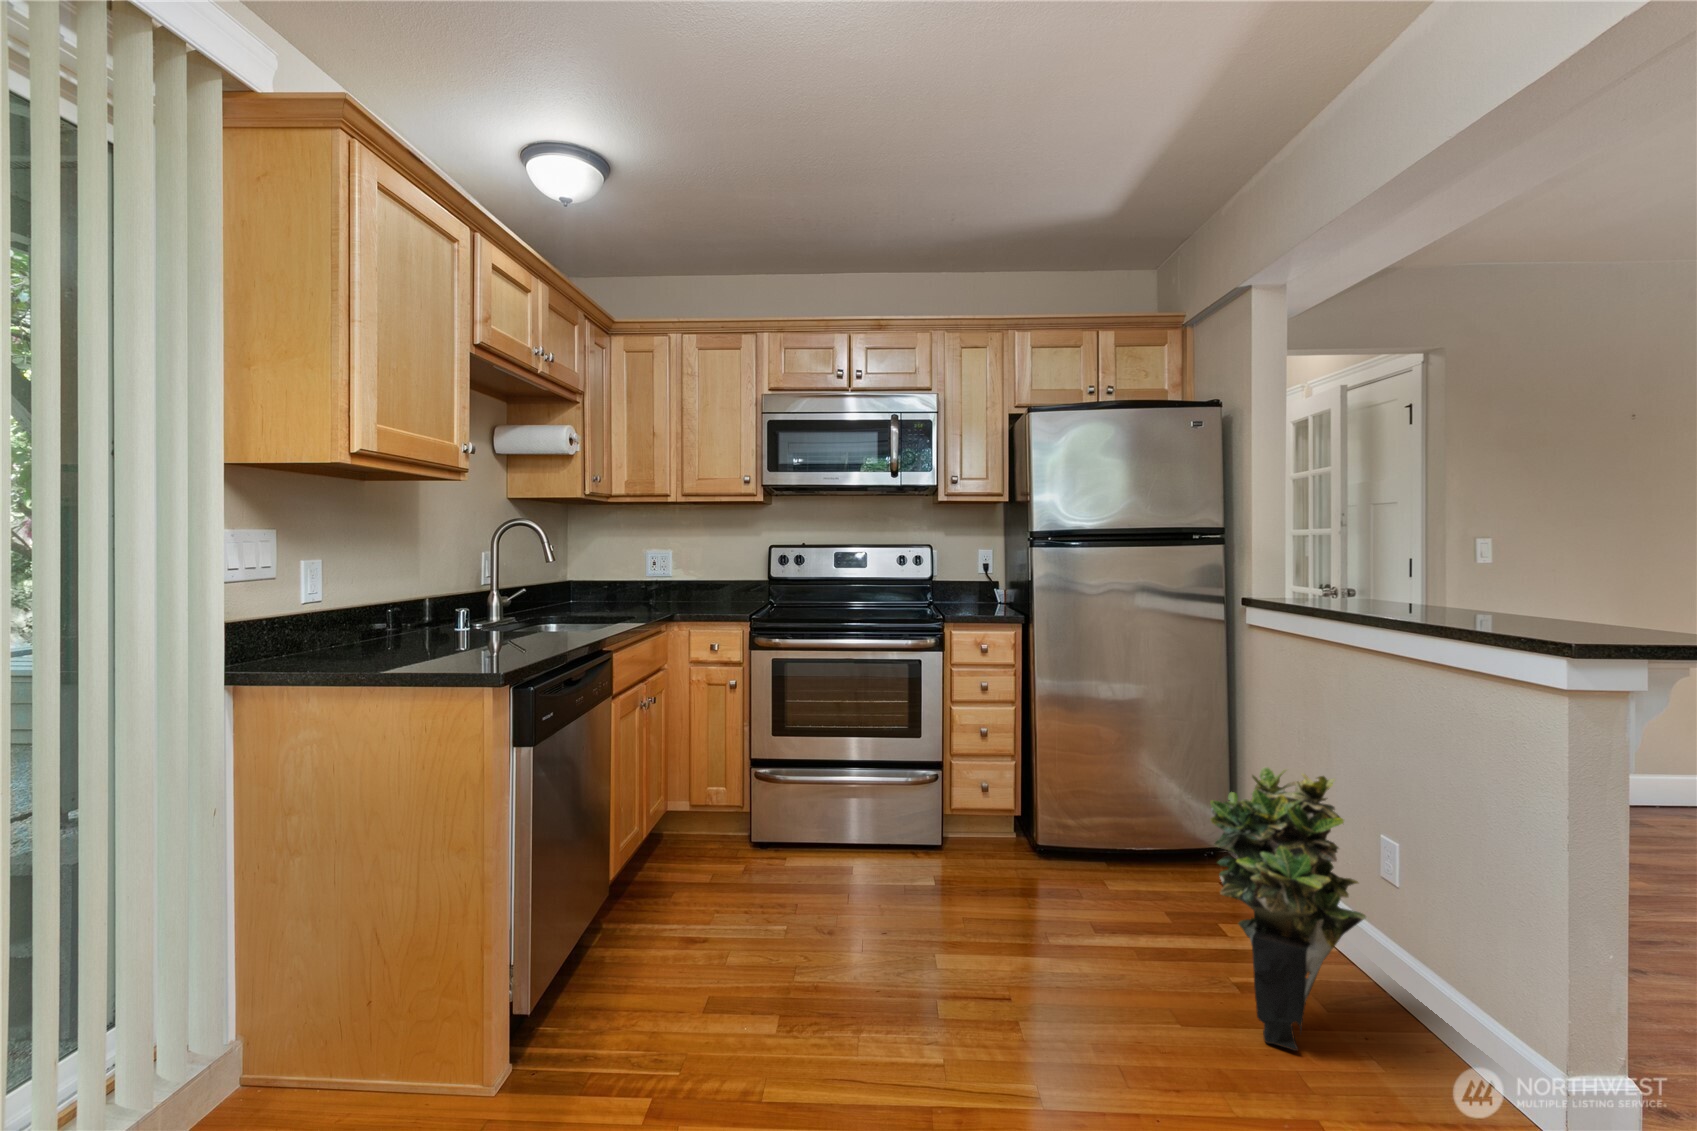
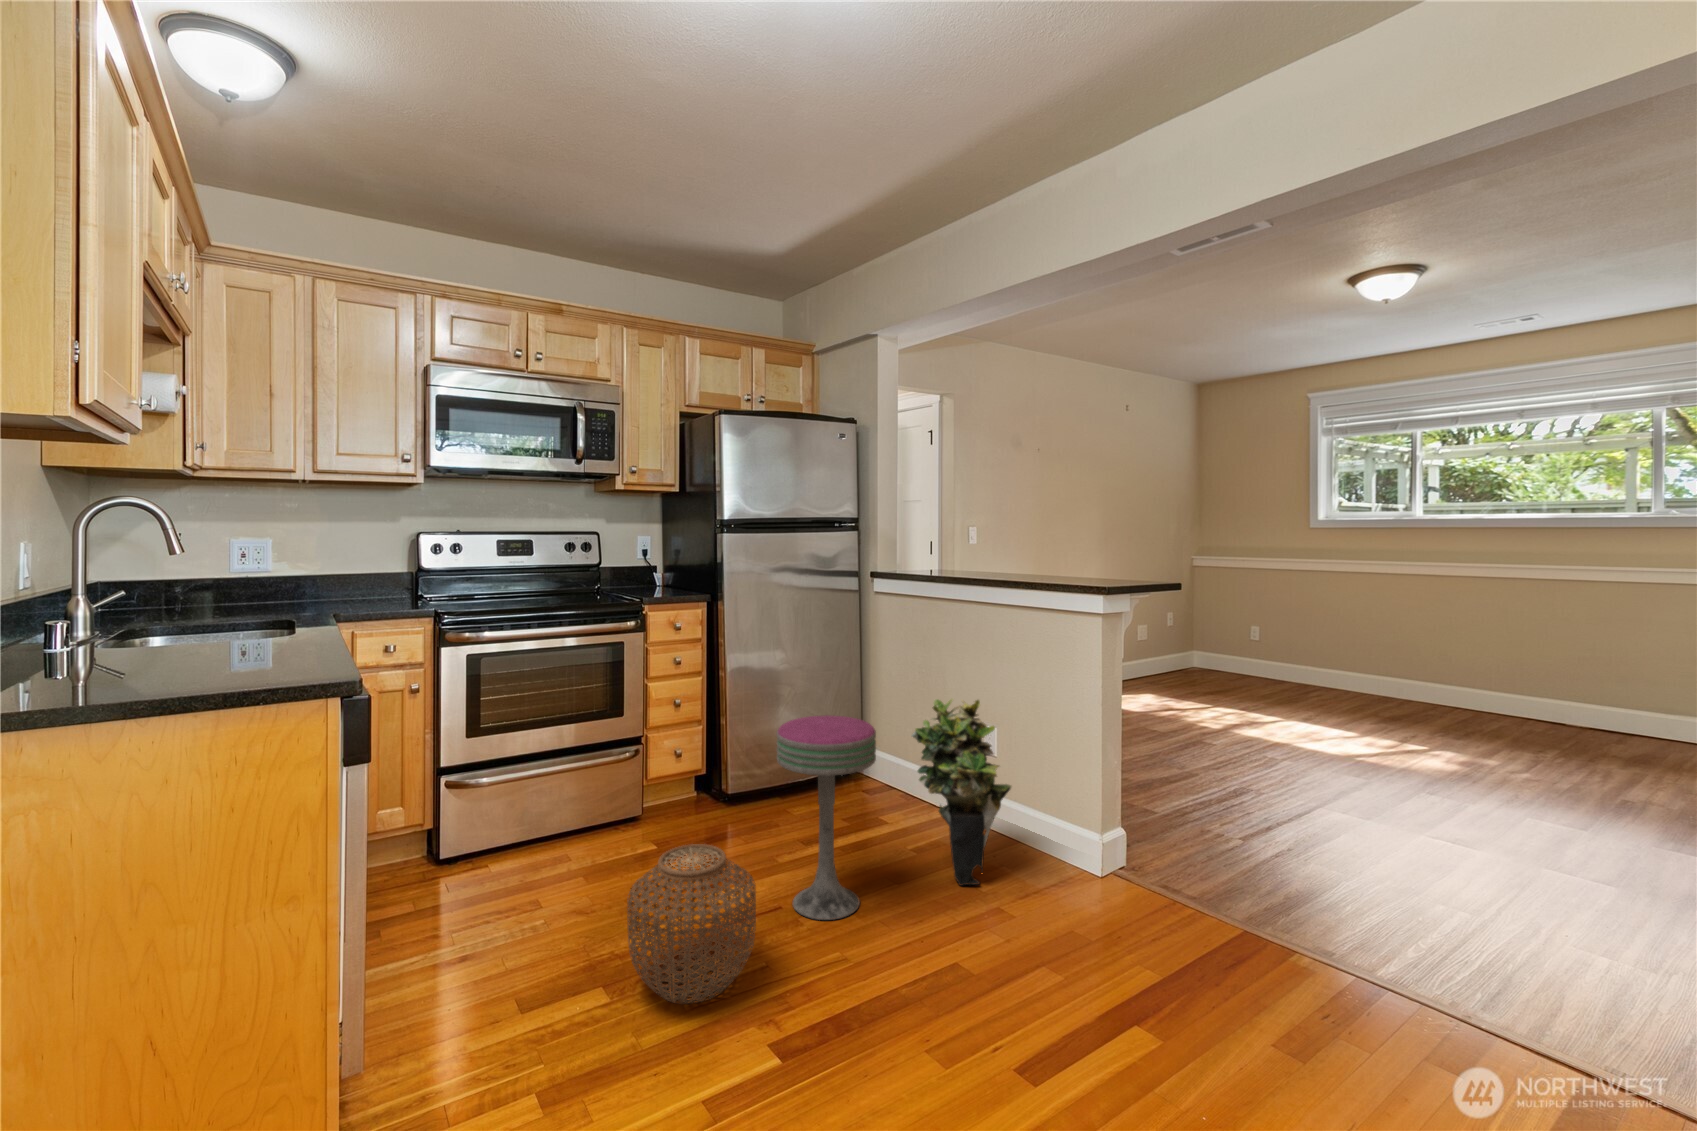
bar stool: none [996,760,1126,1025] -> present [777,715,876,920]
woven basket: none [781,875,921,1055] -> present [627,844,756,1003]

